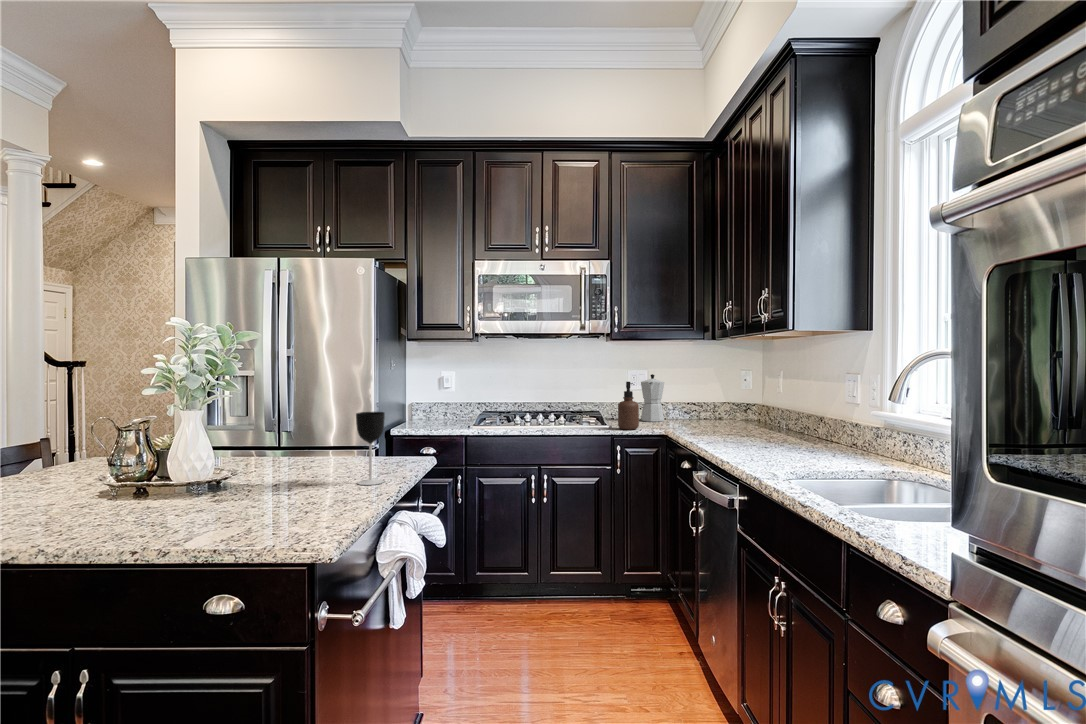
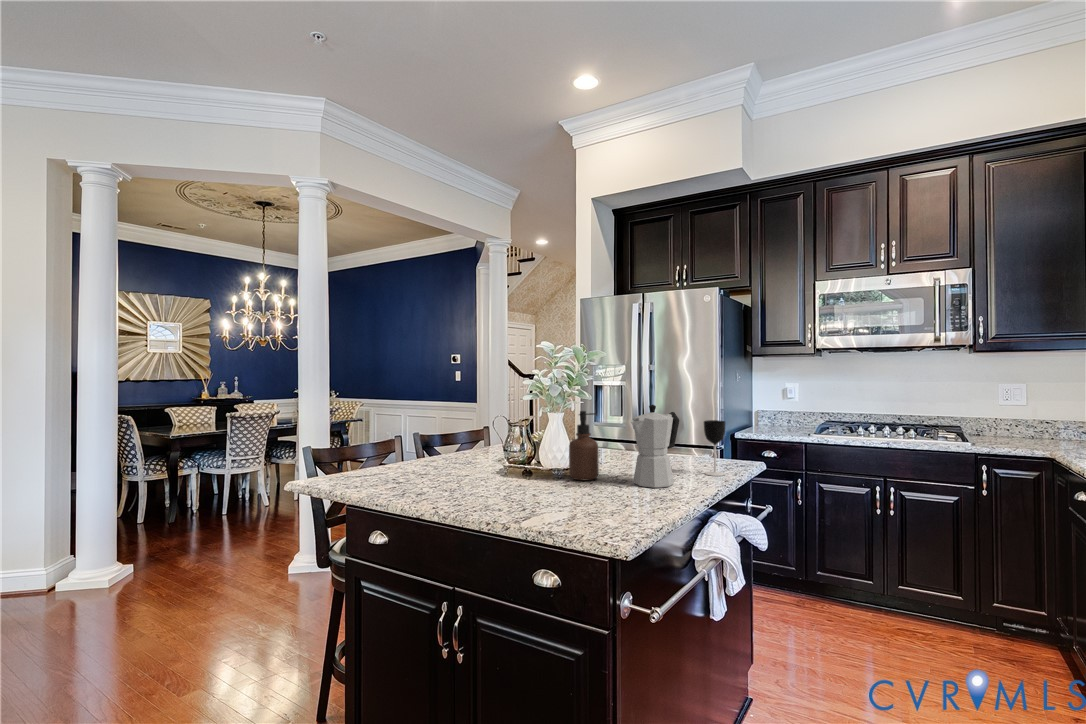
moka pot: present [641,374,664,422] -> present [631,405,679,488]
soap dispenser: present [618,382,639,430] -> present [569,411,599,481]

